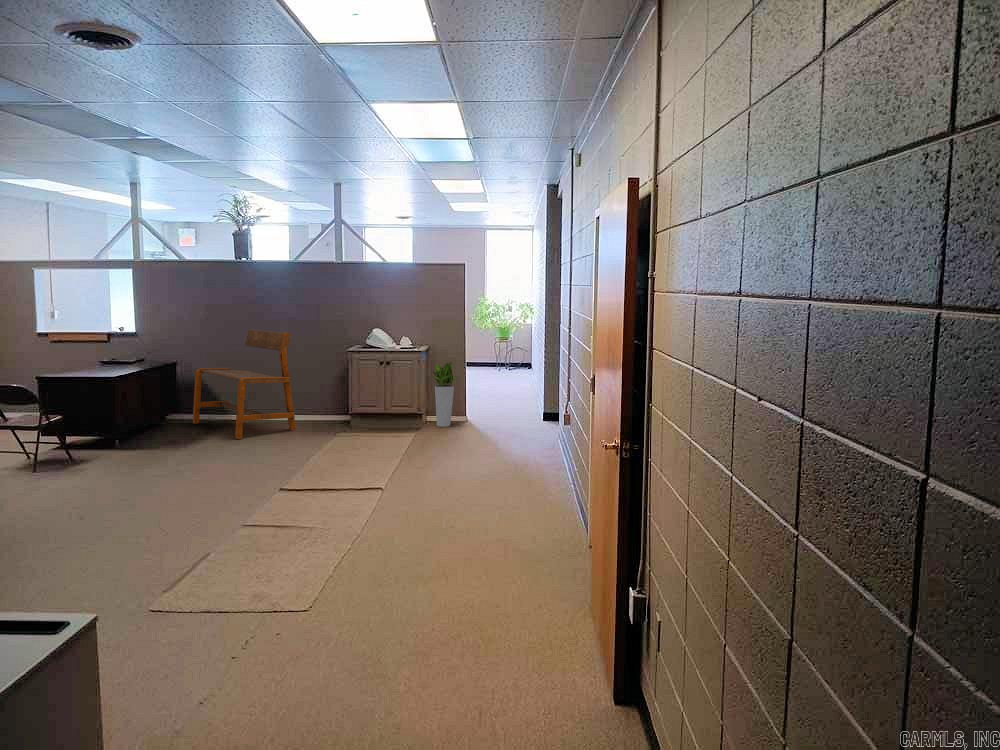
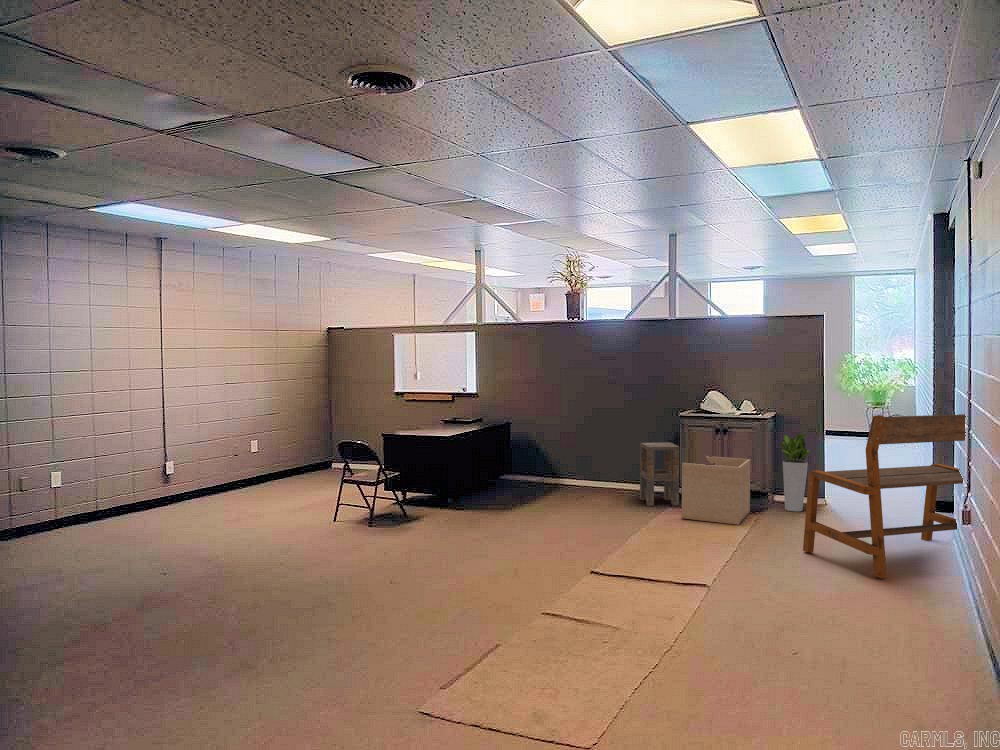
bench: present [193,330,296,439] -> present [803,414,966,578]
side table: none [313,375,350,432] -> present [640,442,679,506]
cardboard box: none [353,385,410,441] -> present [682,456,751,525]

